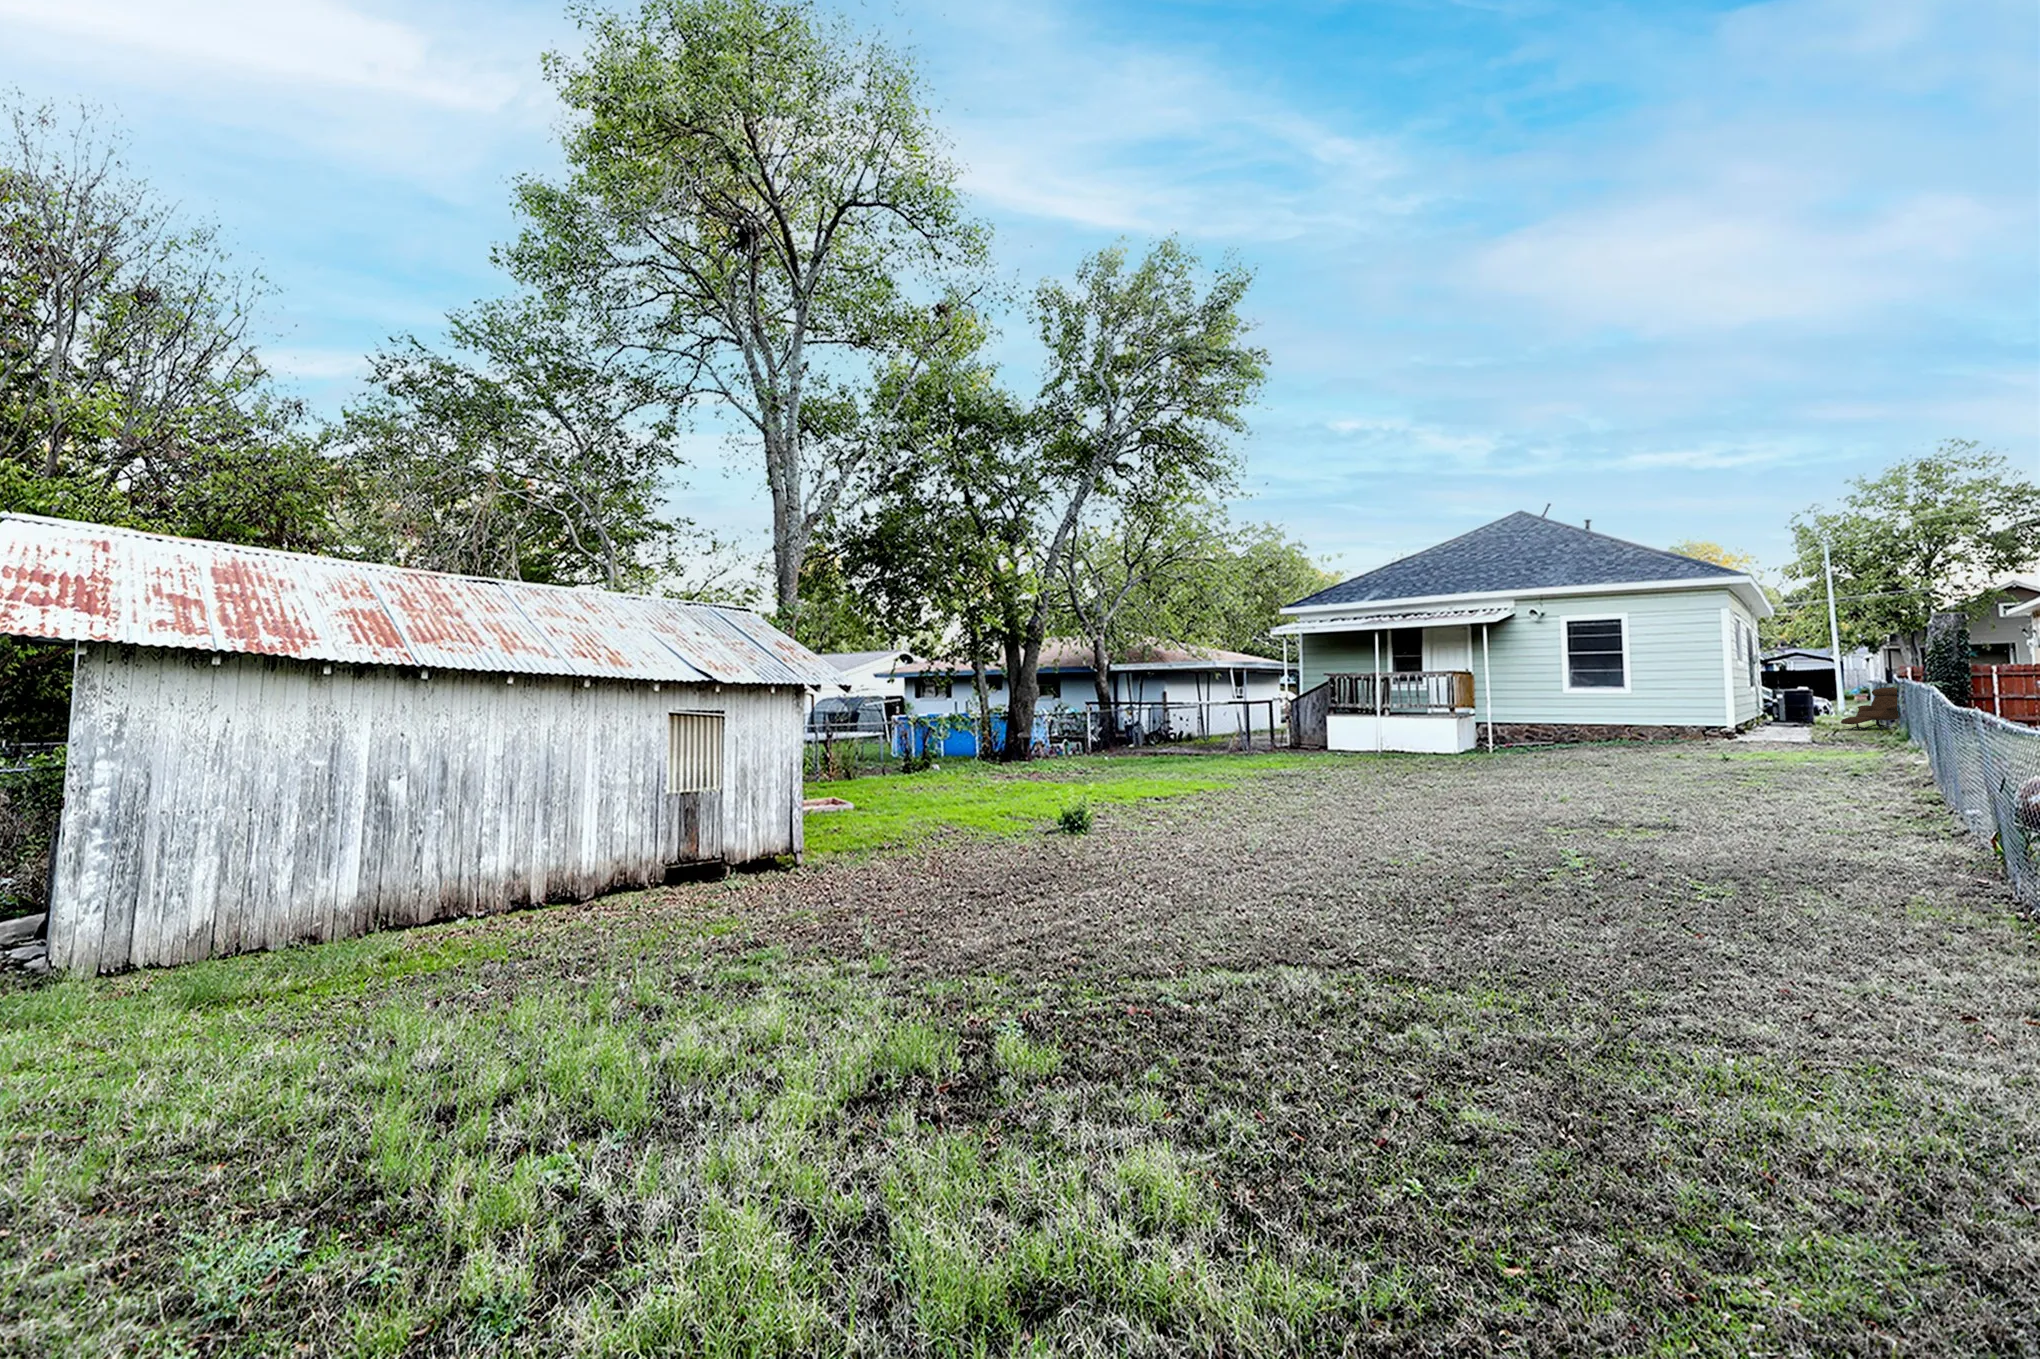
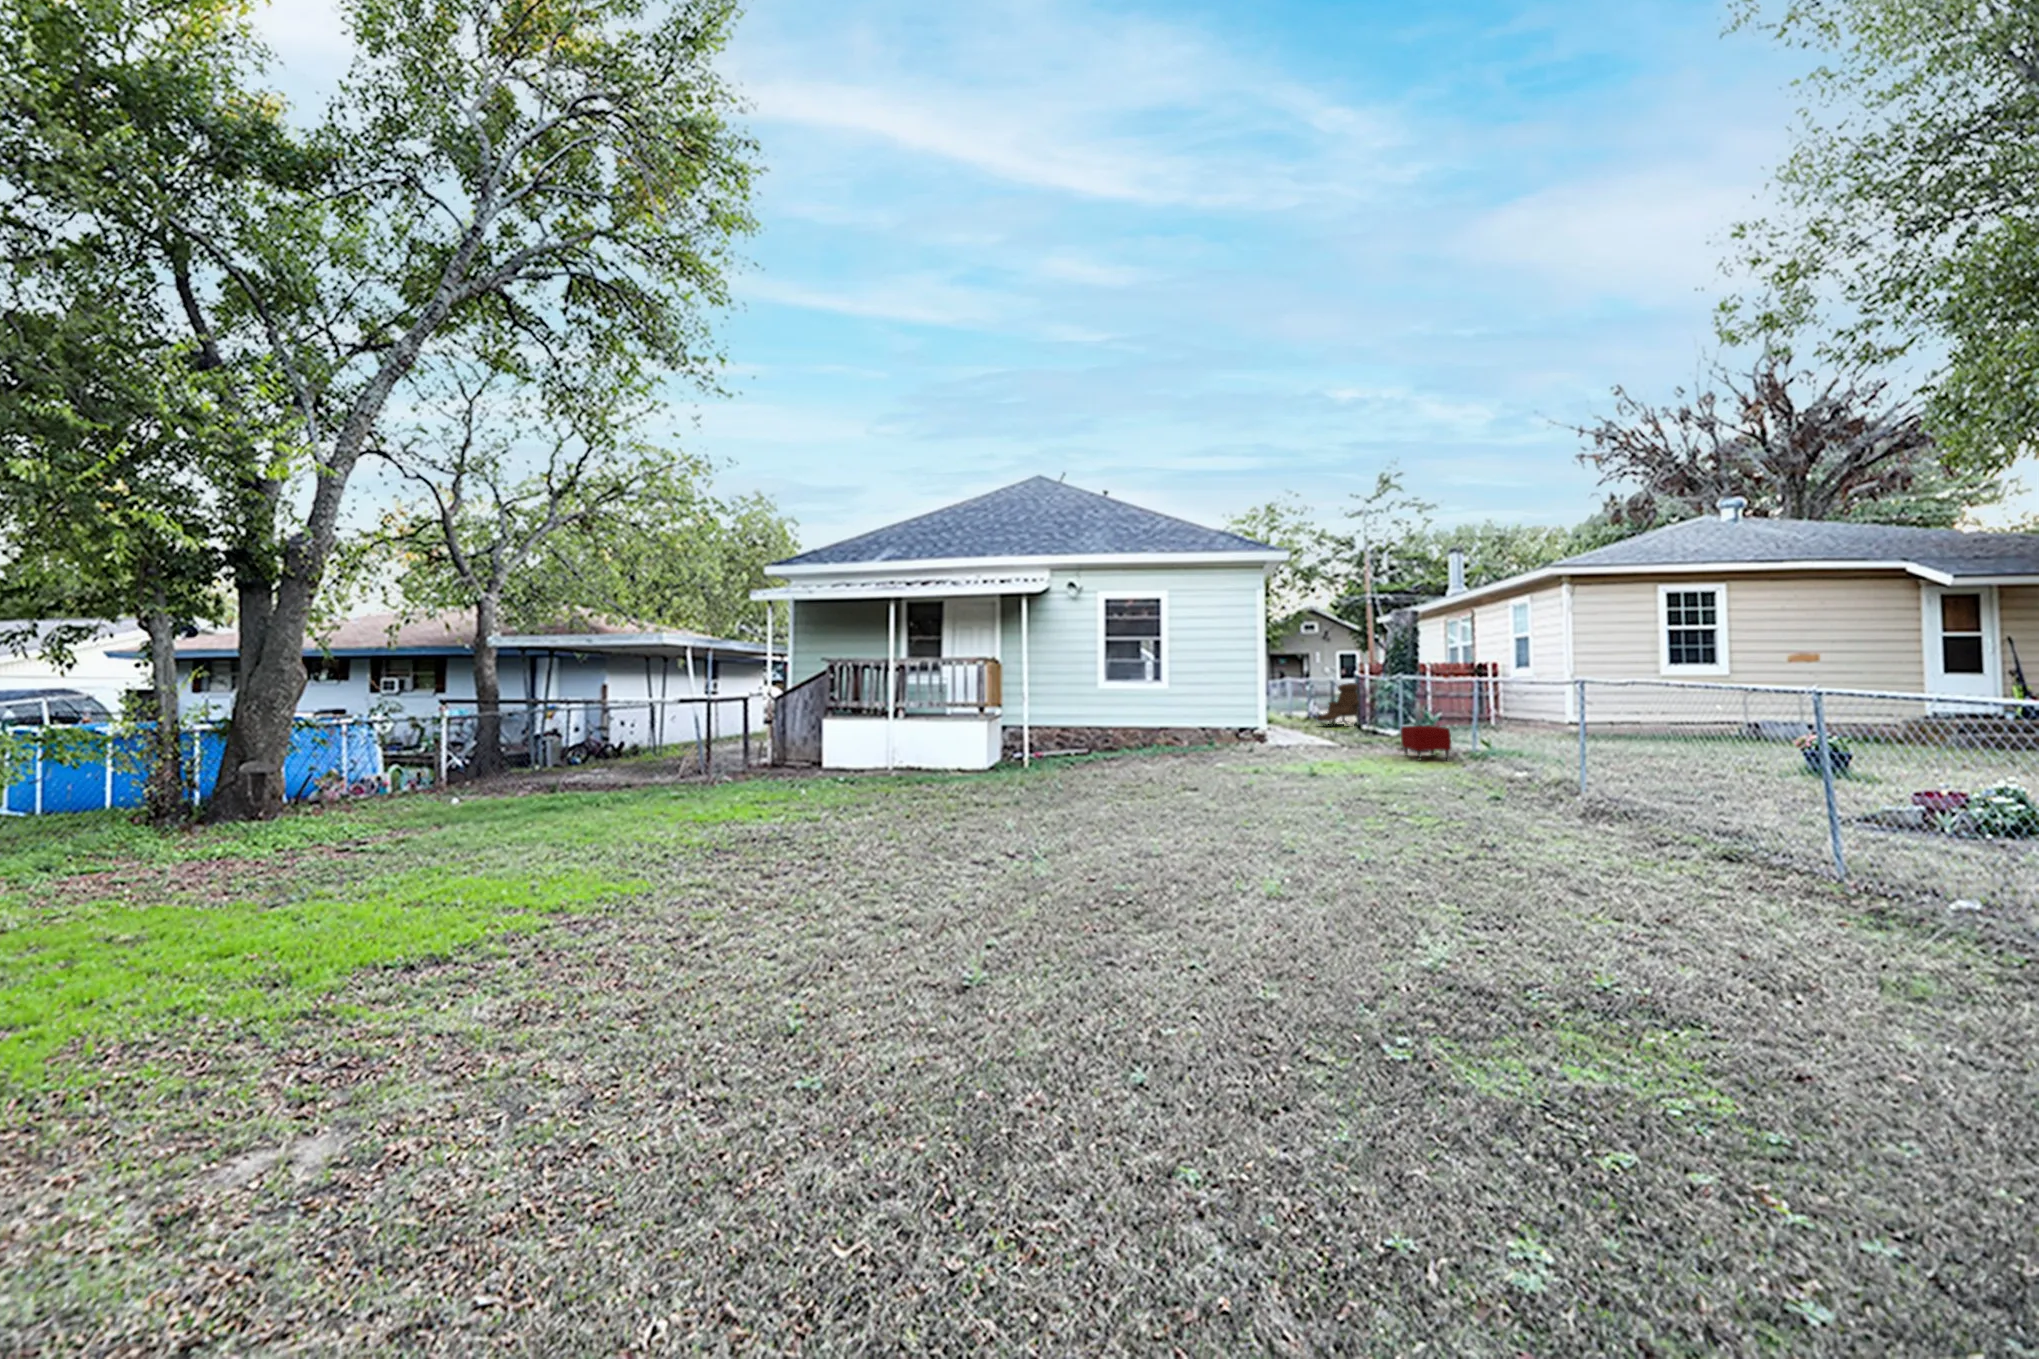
bench: none [1873,726,1918,756] -> present [1401,725,1451,761]

